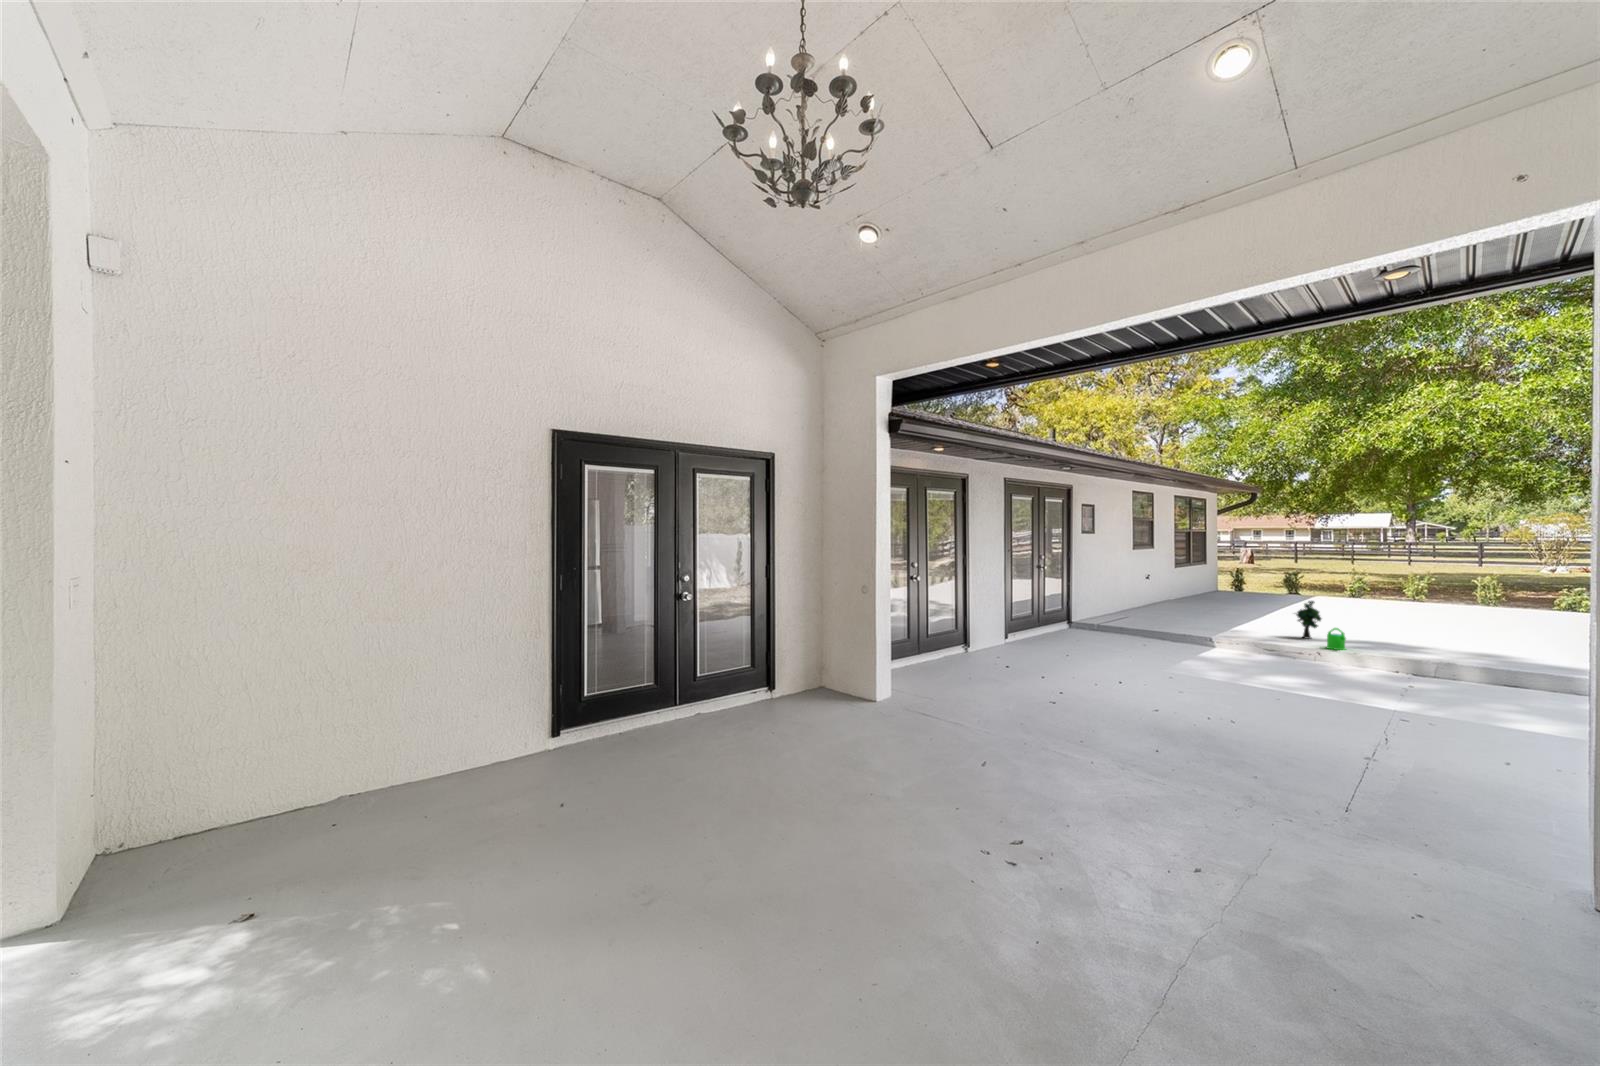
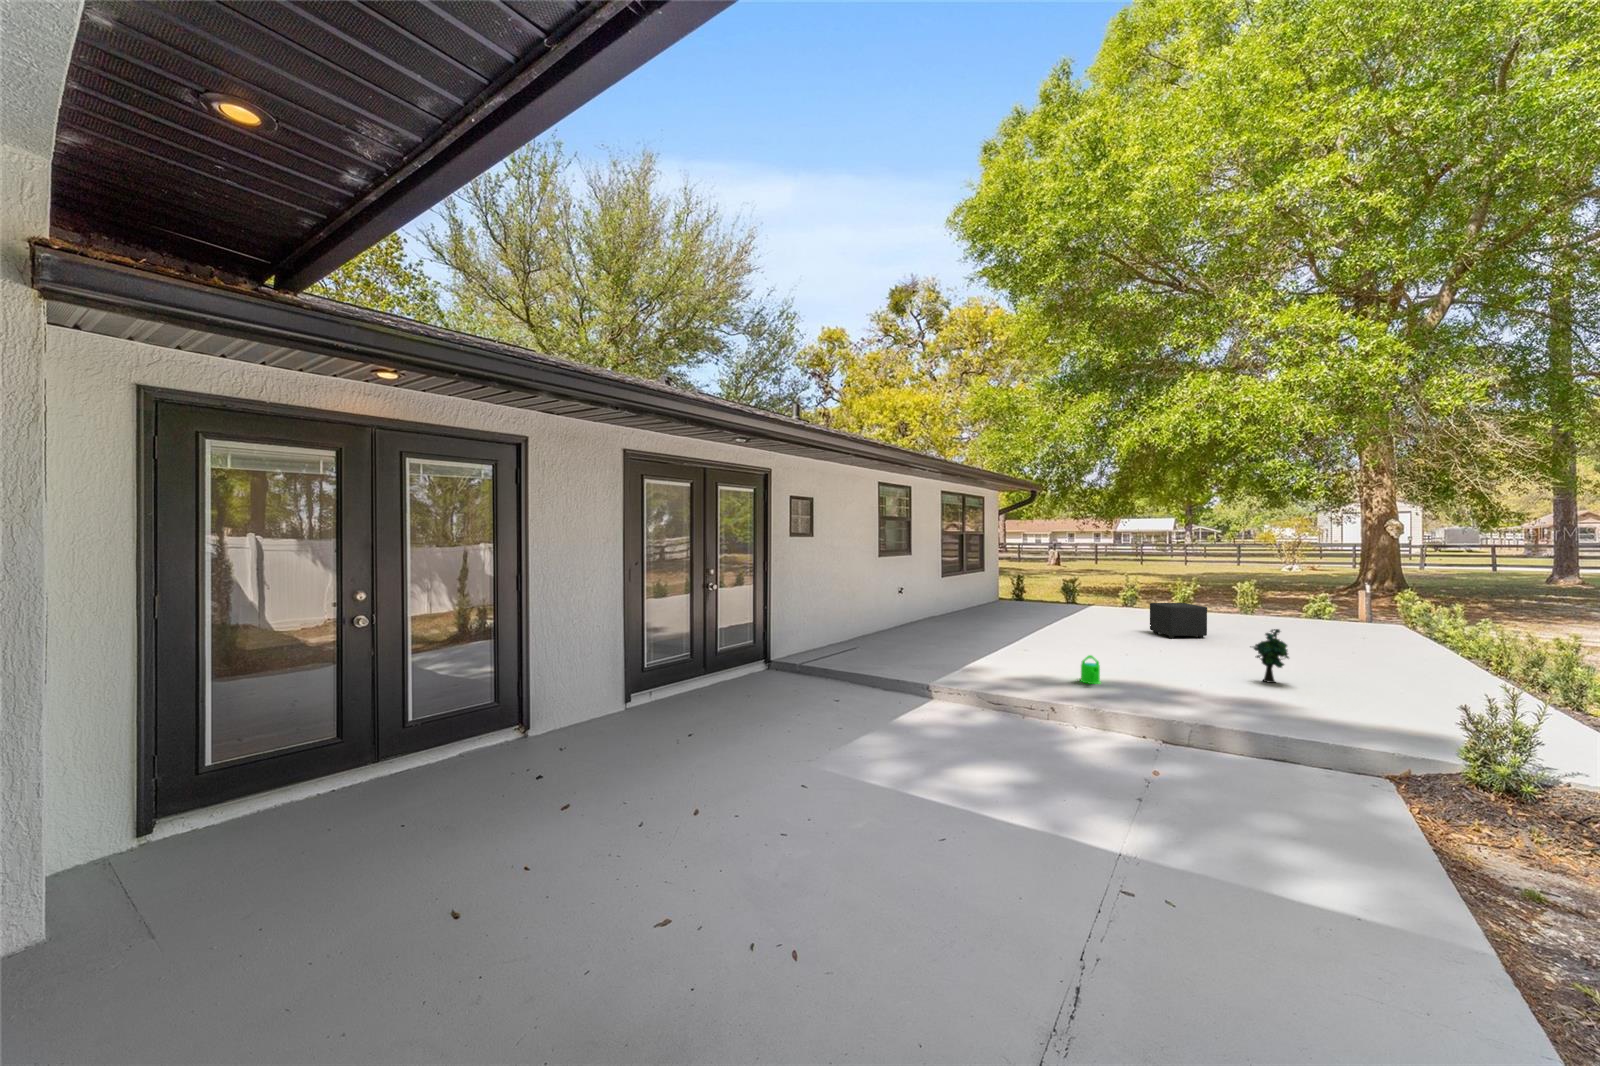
ottoman: none [1381,593,1444,625] -> present [1150,603,1207,638]
decorative plant: present [1296,601,1321,639] -> present [1253,629,1289,683]

